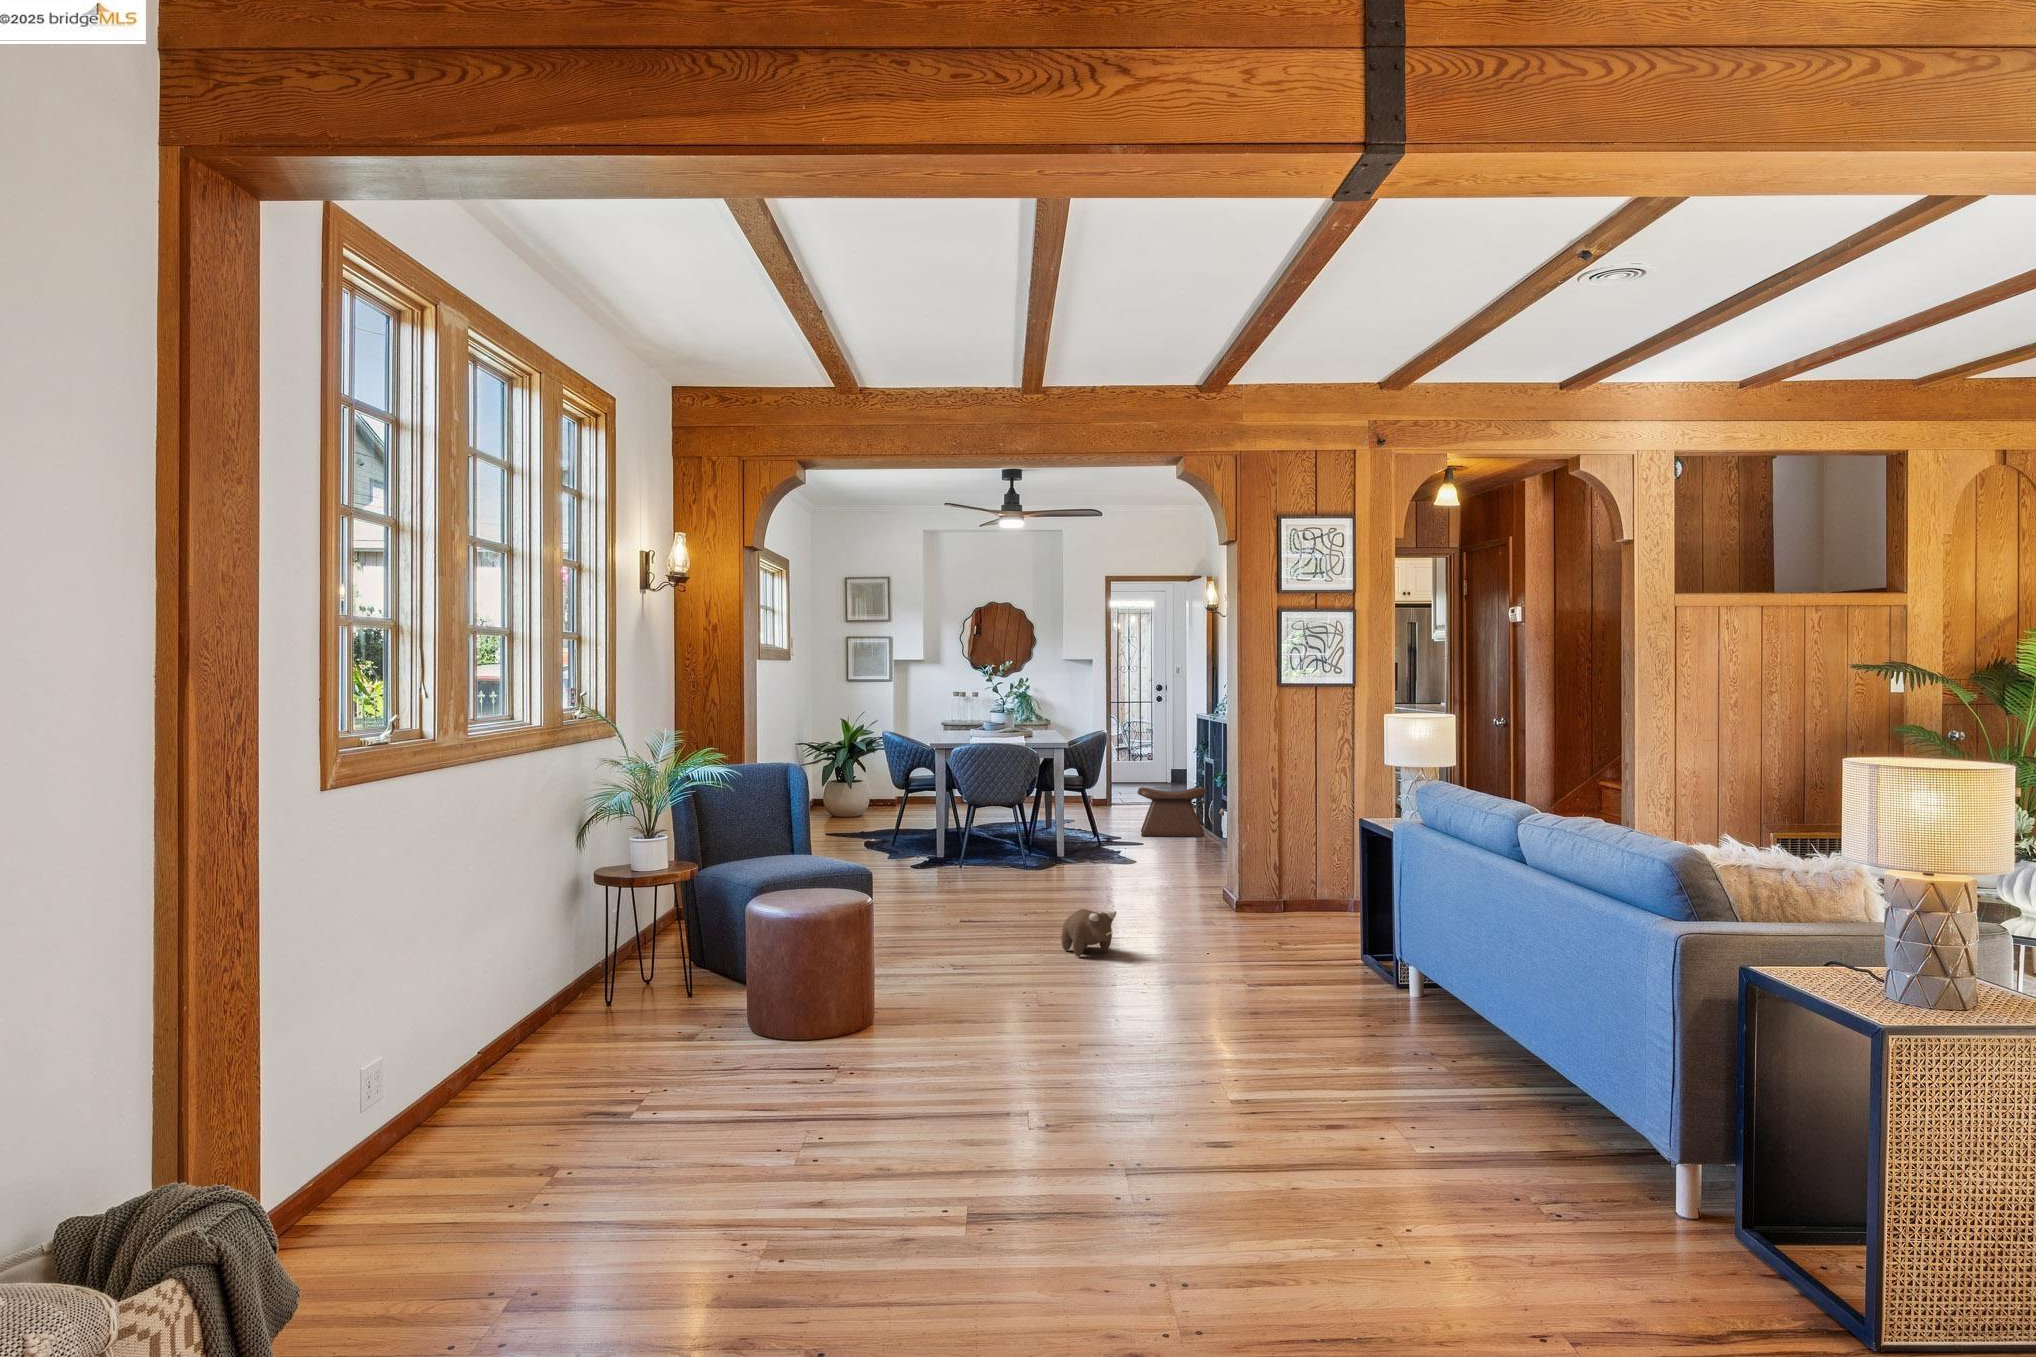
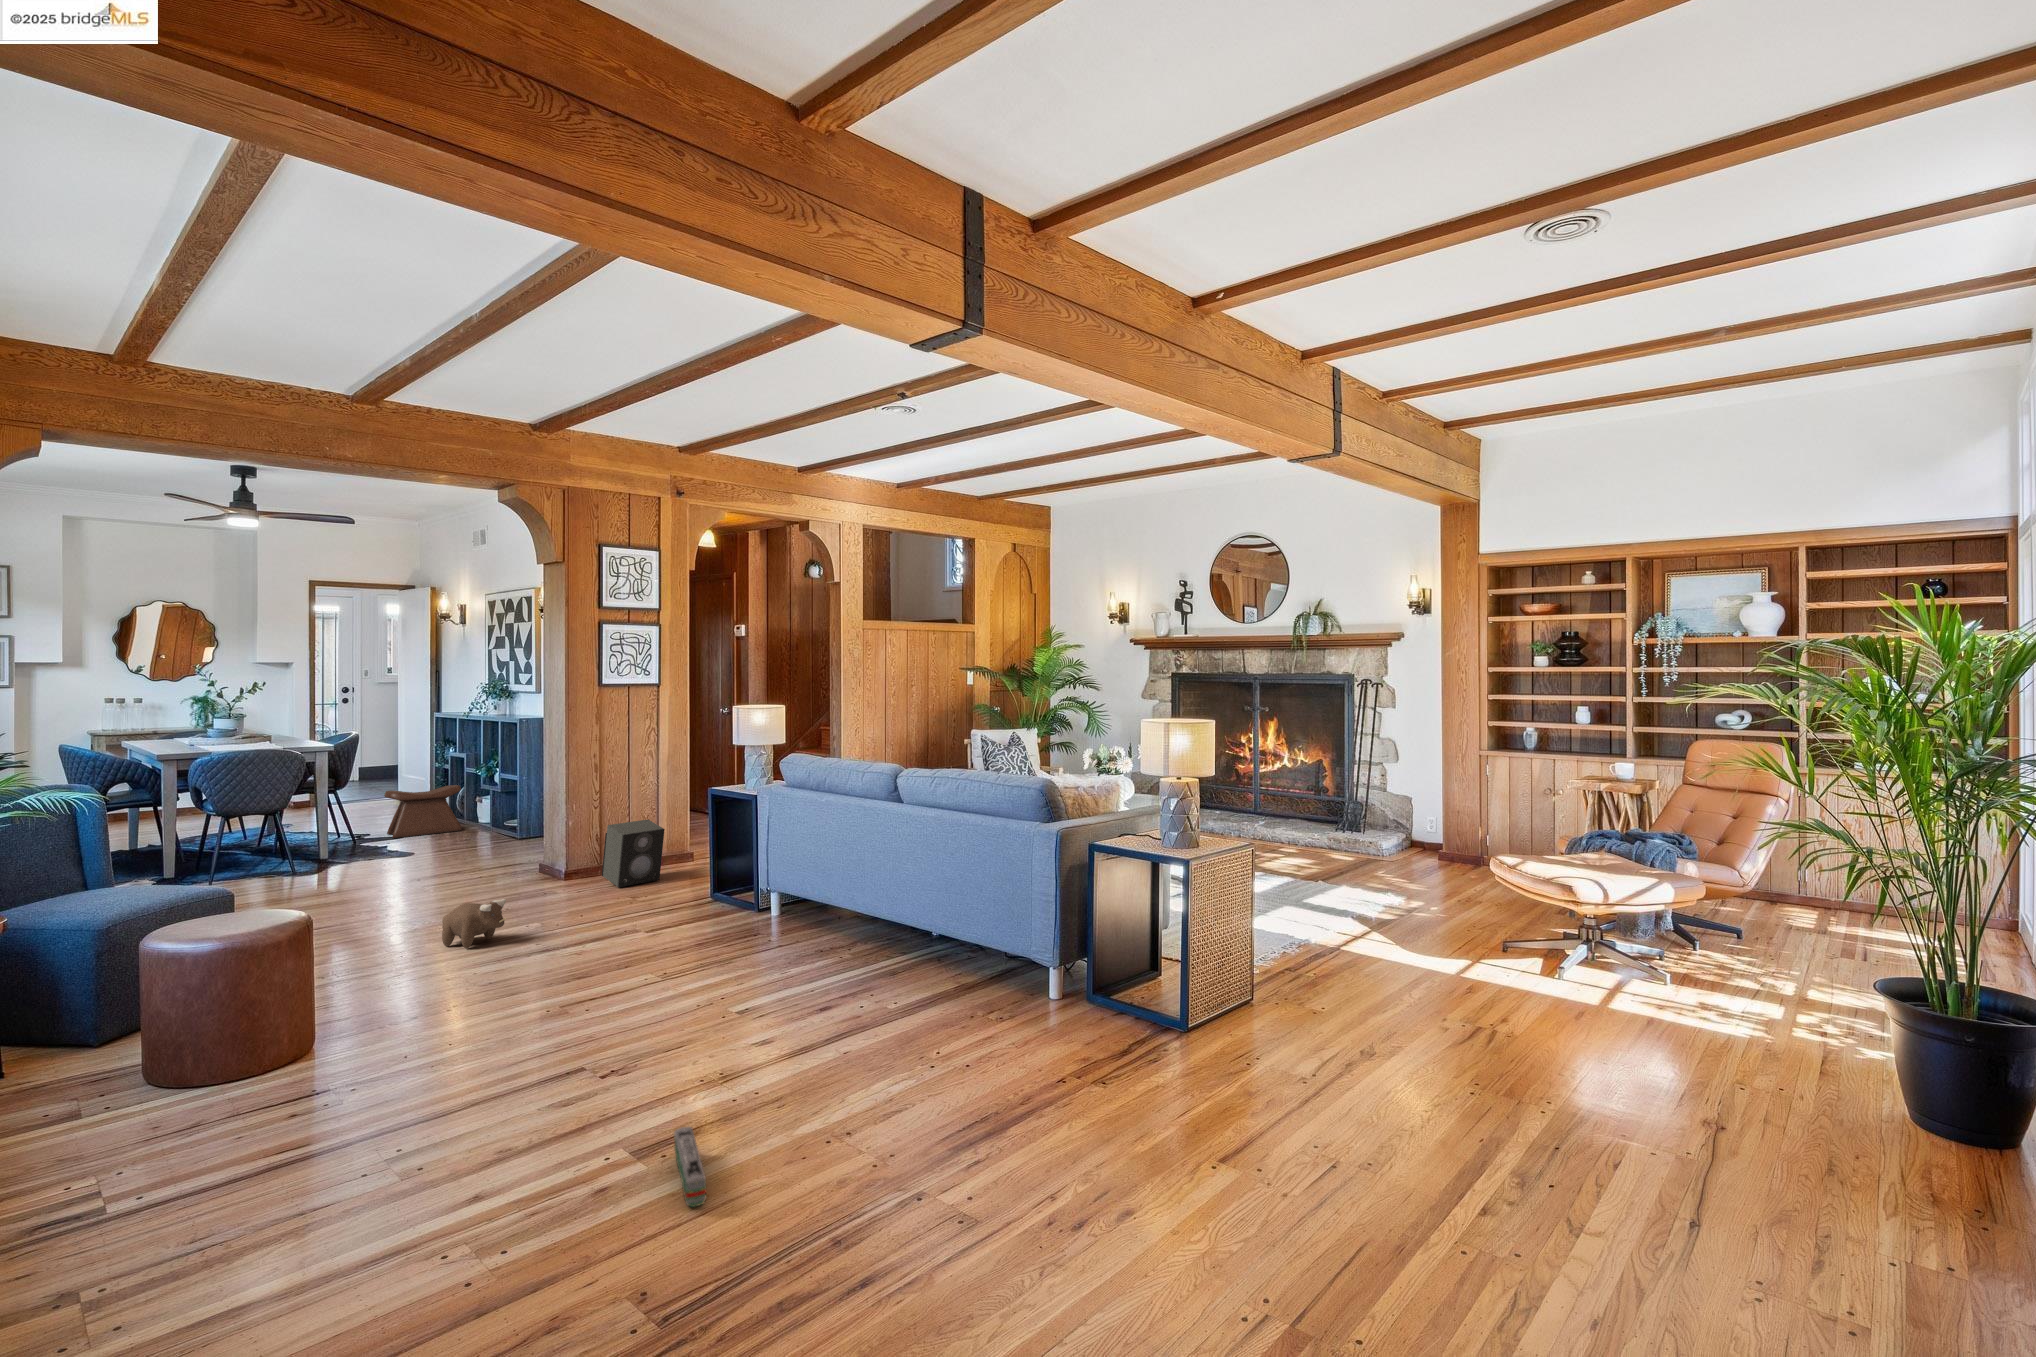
speaker: none [1267,847,1332,923] -> present [602,820,665,887]
toy train: none [939,1199,1015,1292] -> present [674,1127,707,1207]

